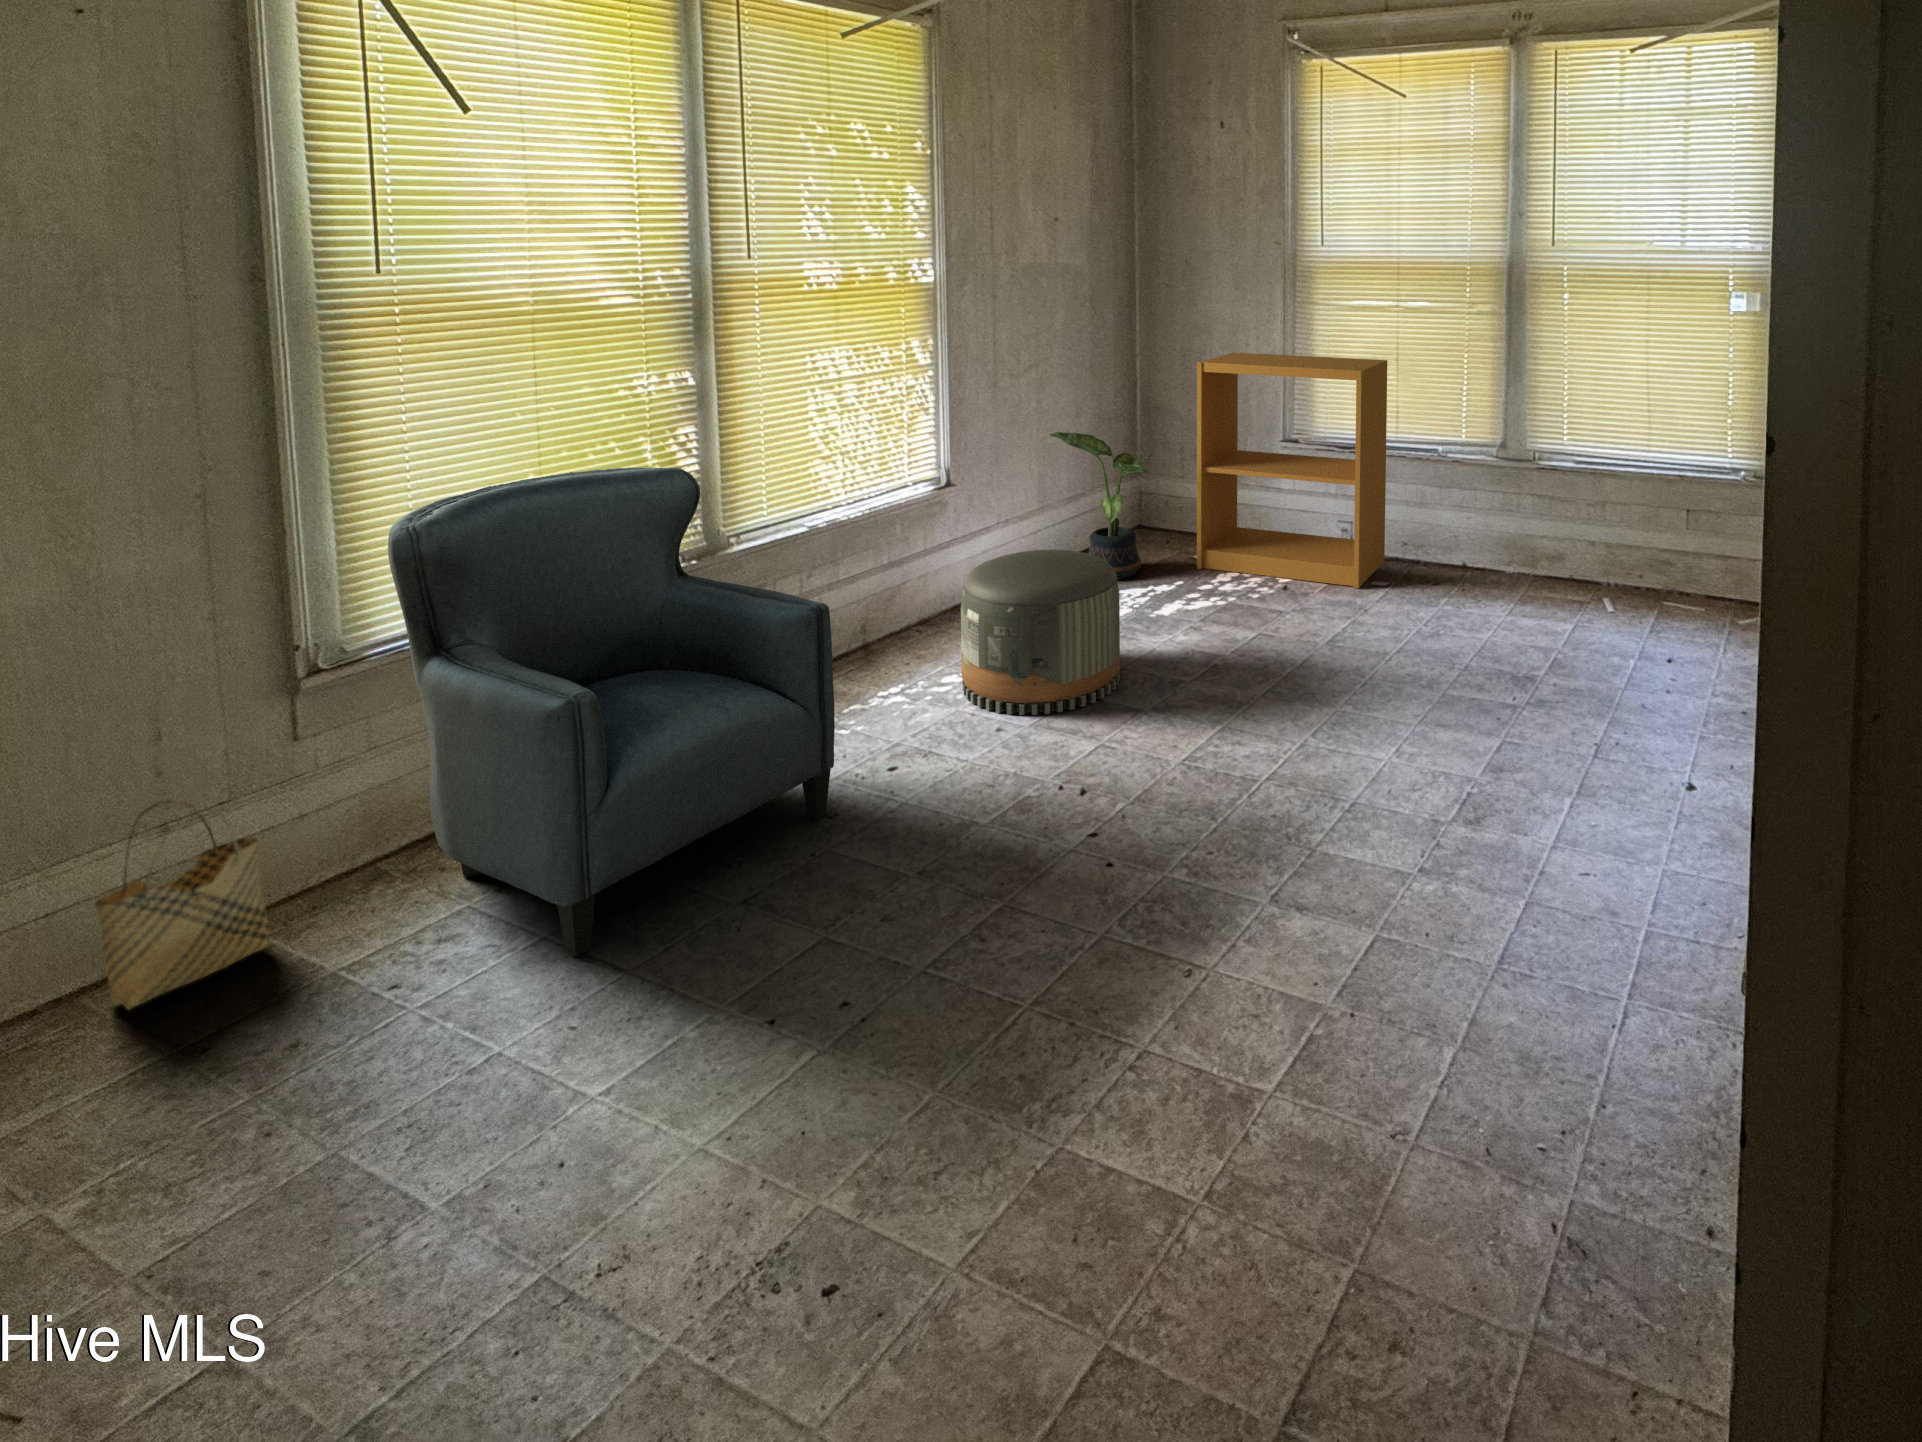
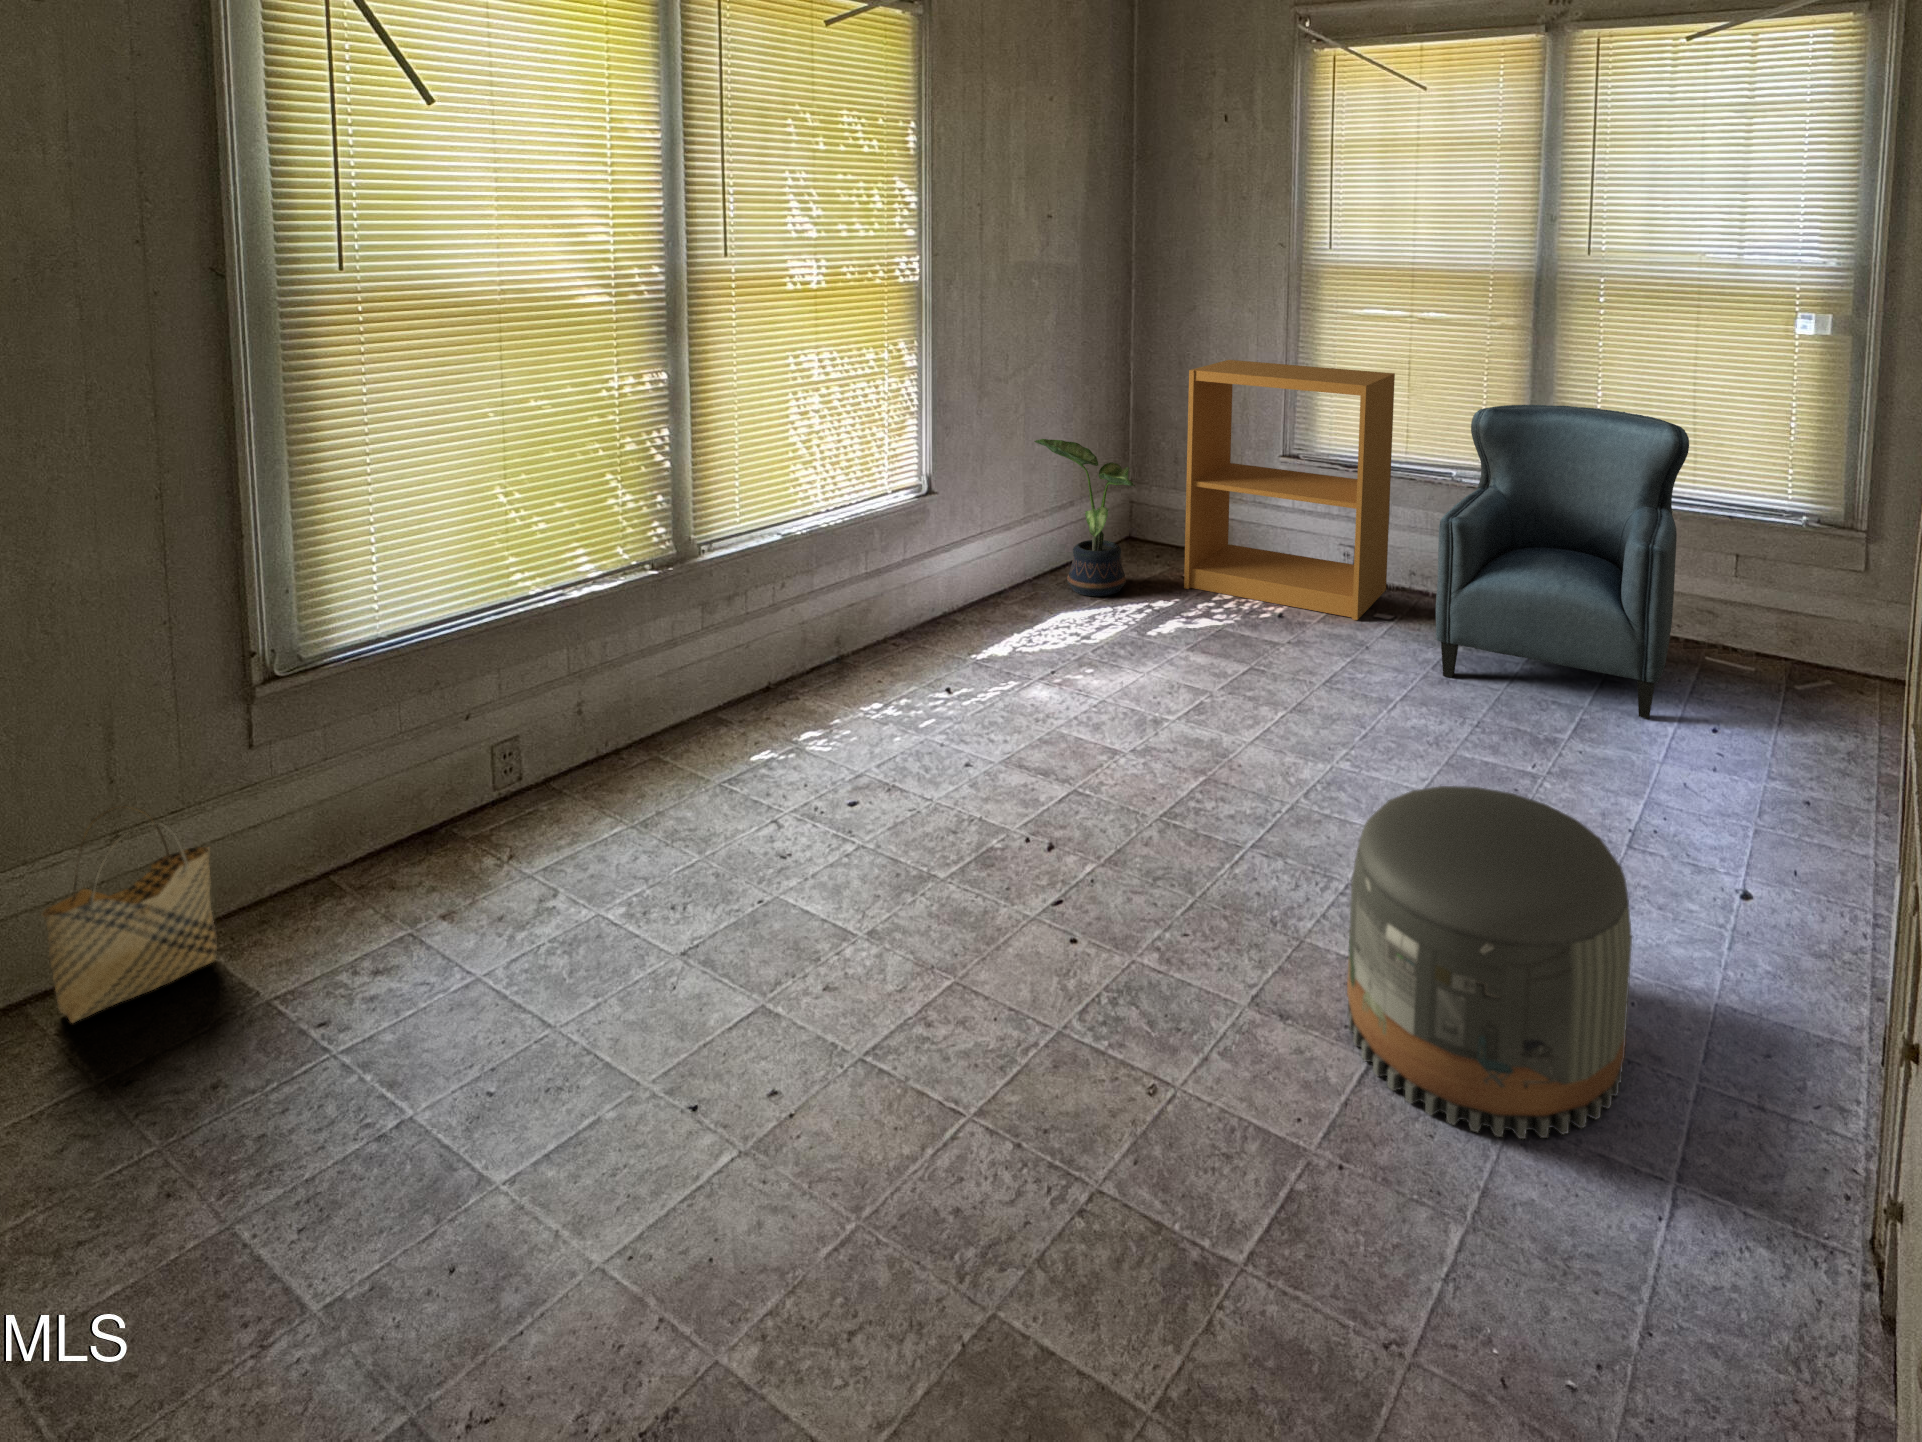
armchair: present [388,468,835,957] -> present [1436,405,1689,719]
pouf: present [961,549,1120,715] -> present [1347,786,1632,1139]

